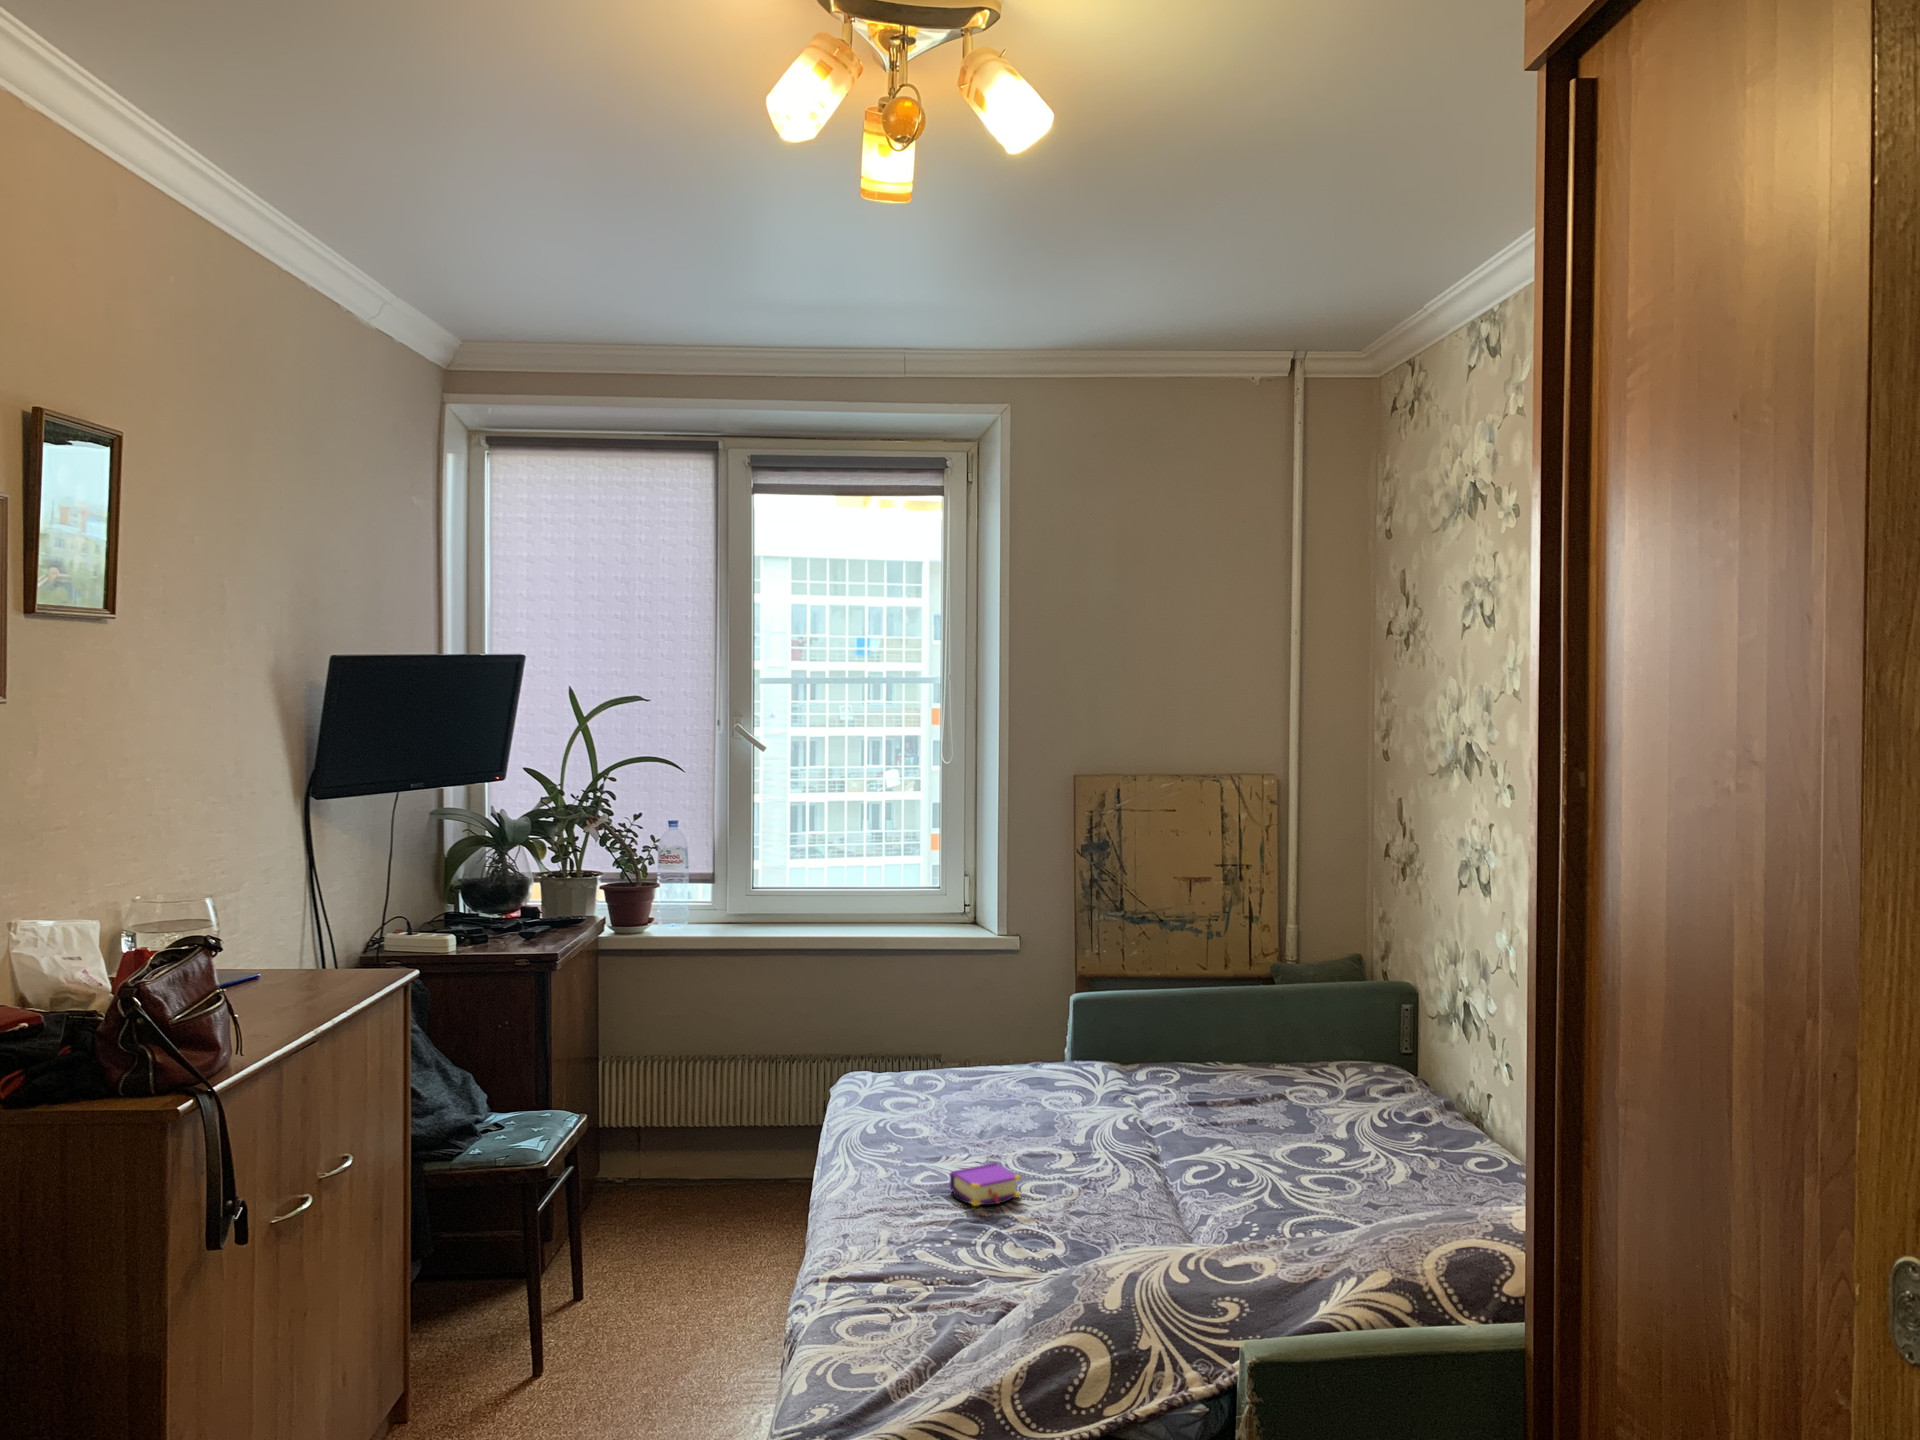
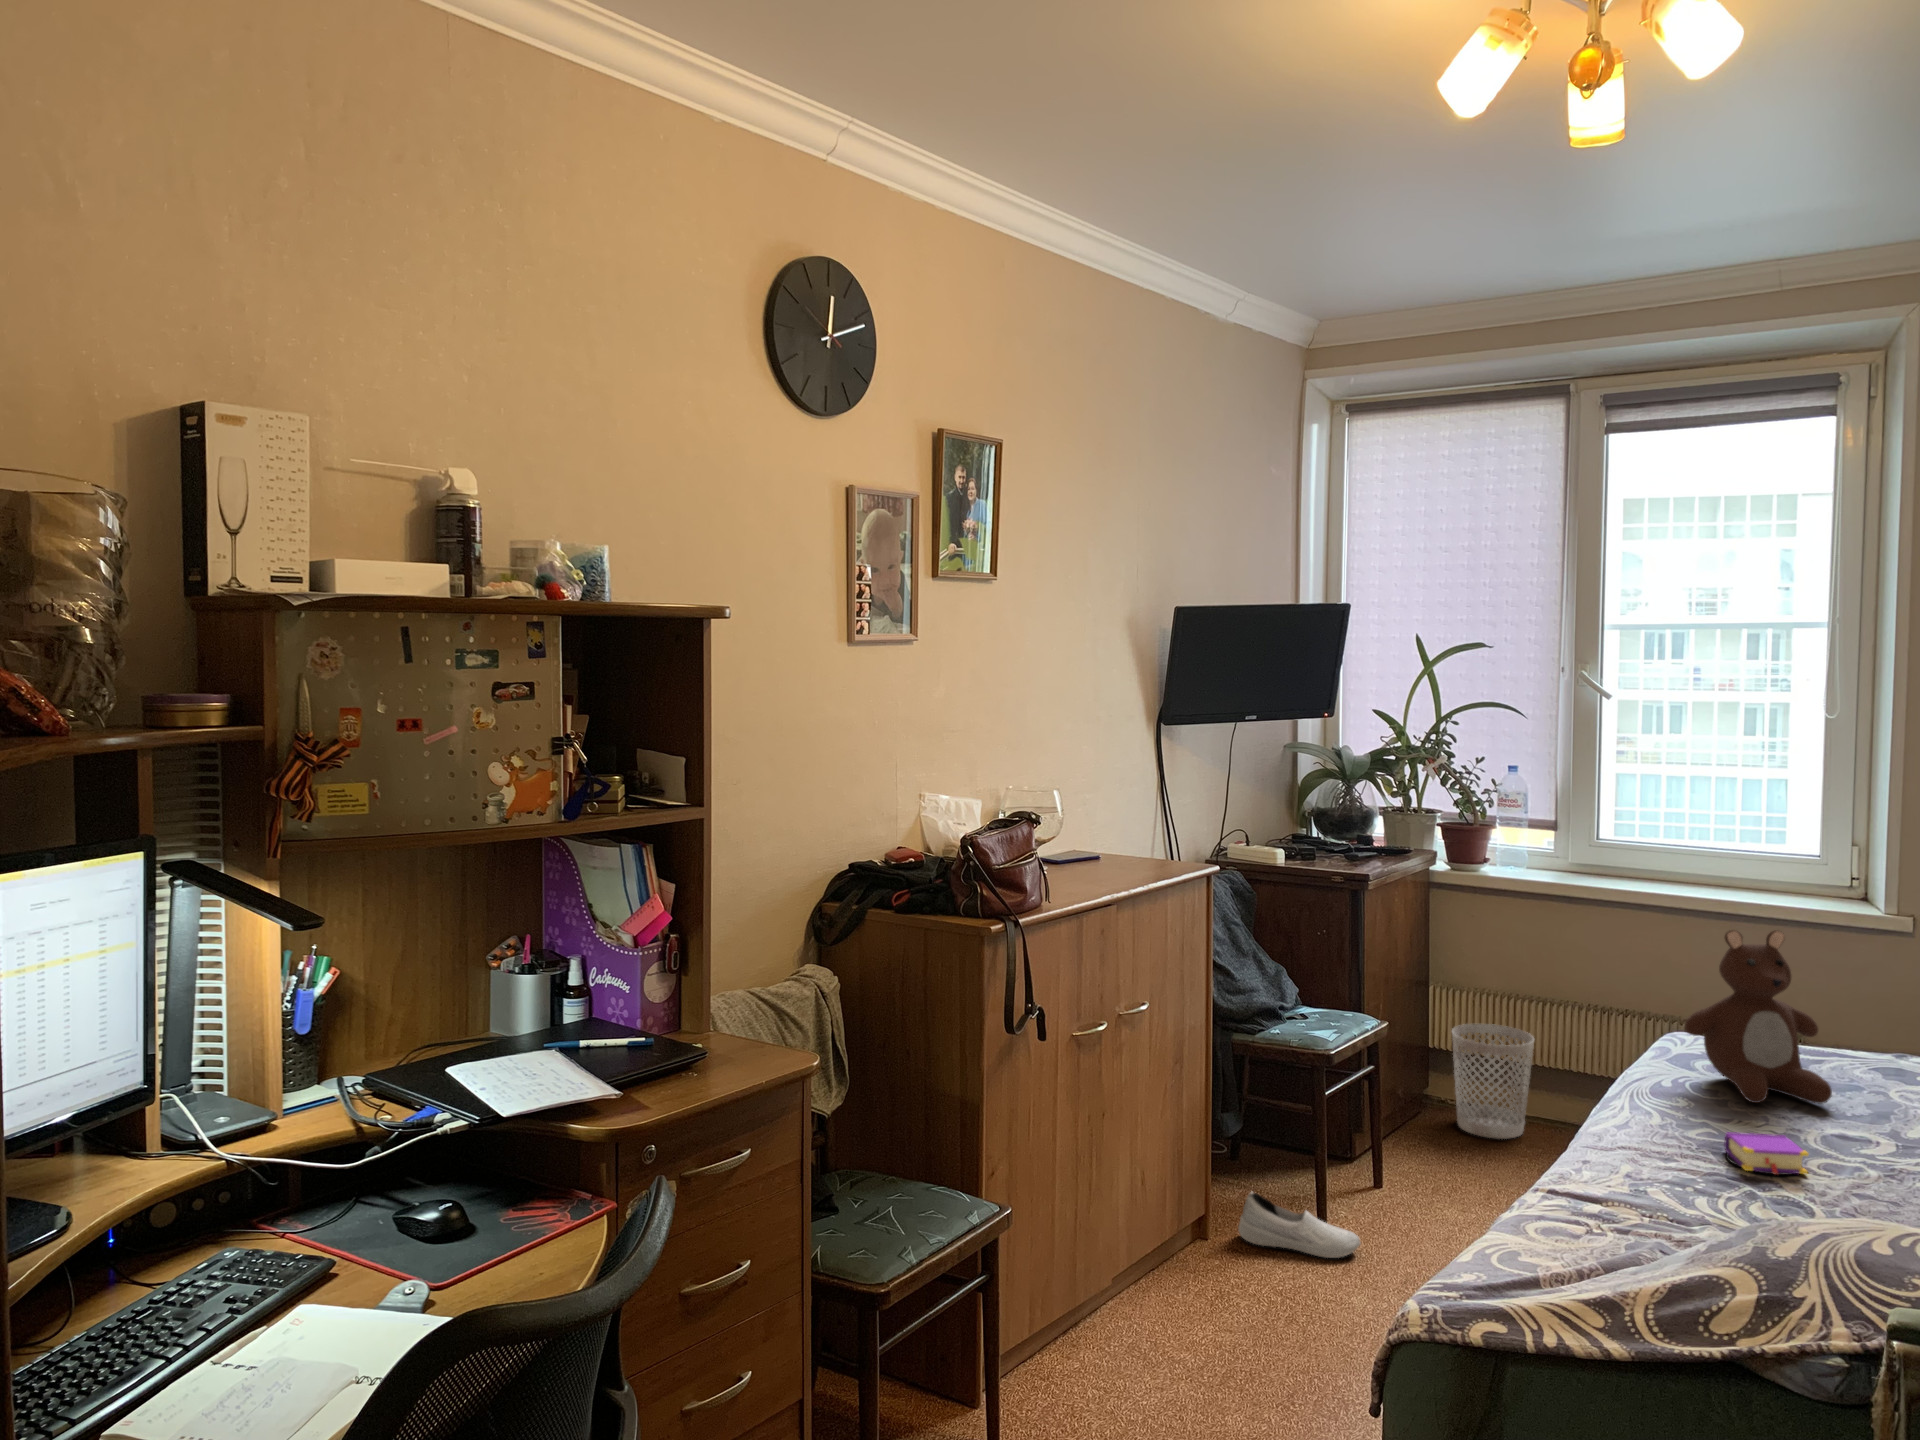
teddy bear: none [888,967,1008,1134] -> present [1685,930,1832,1104]
wastebasket: none [628,1090,709,1211] -> present [1452,1024,1534,1139]
shoe: none [434,1352,580,1415] -> present [1238,1192,1360,1258]

